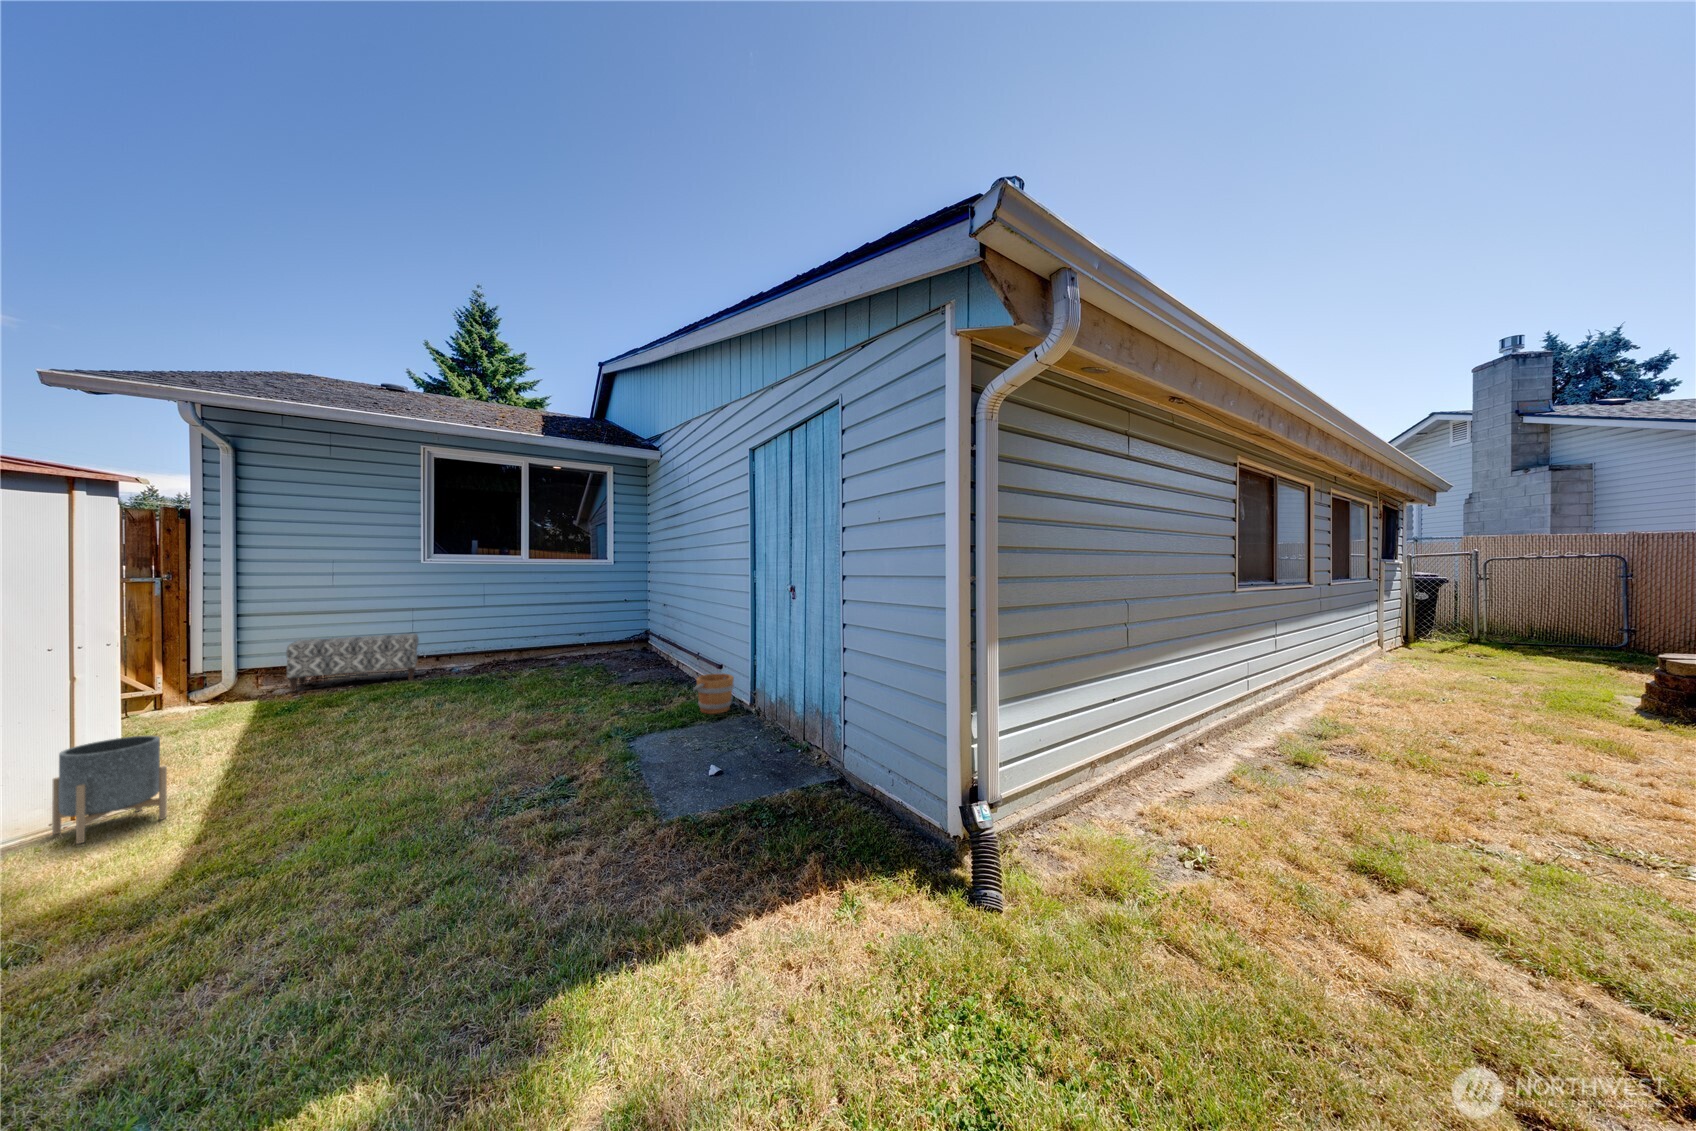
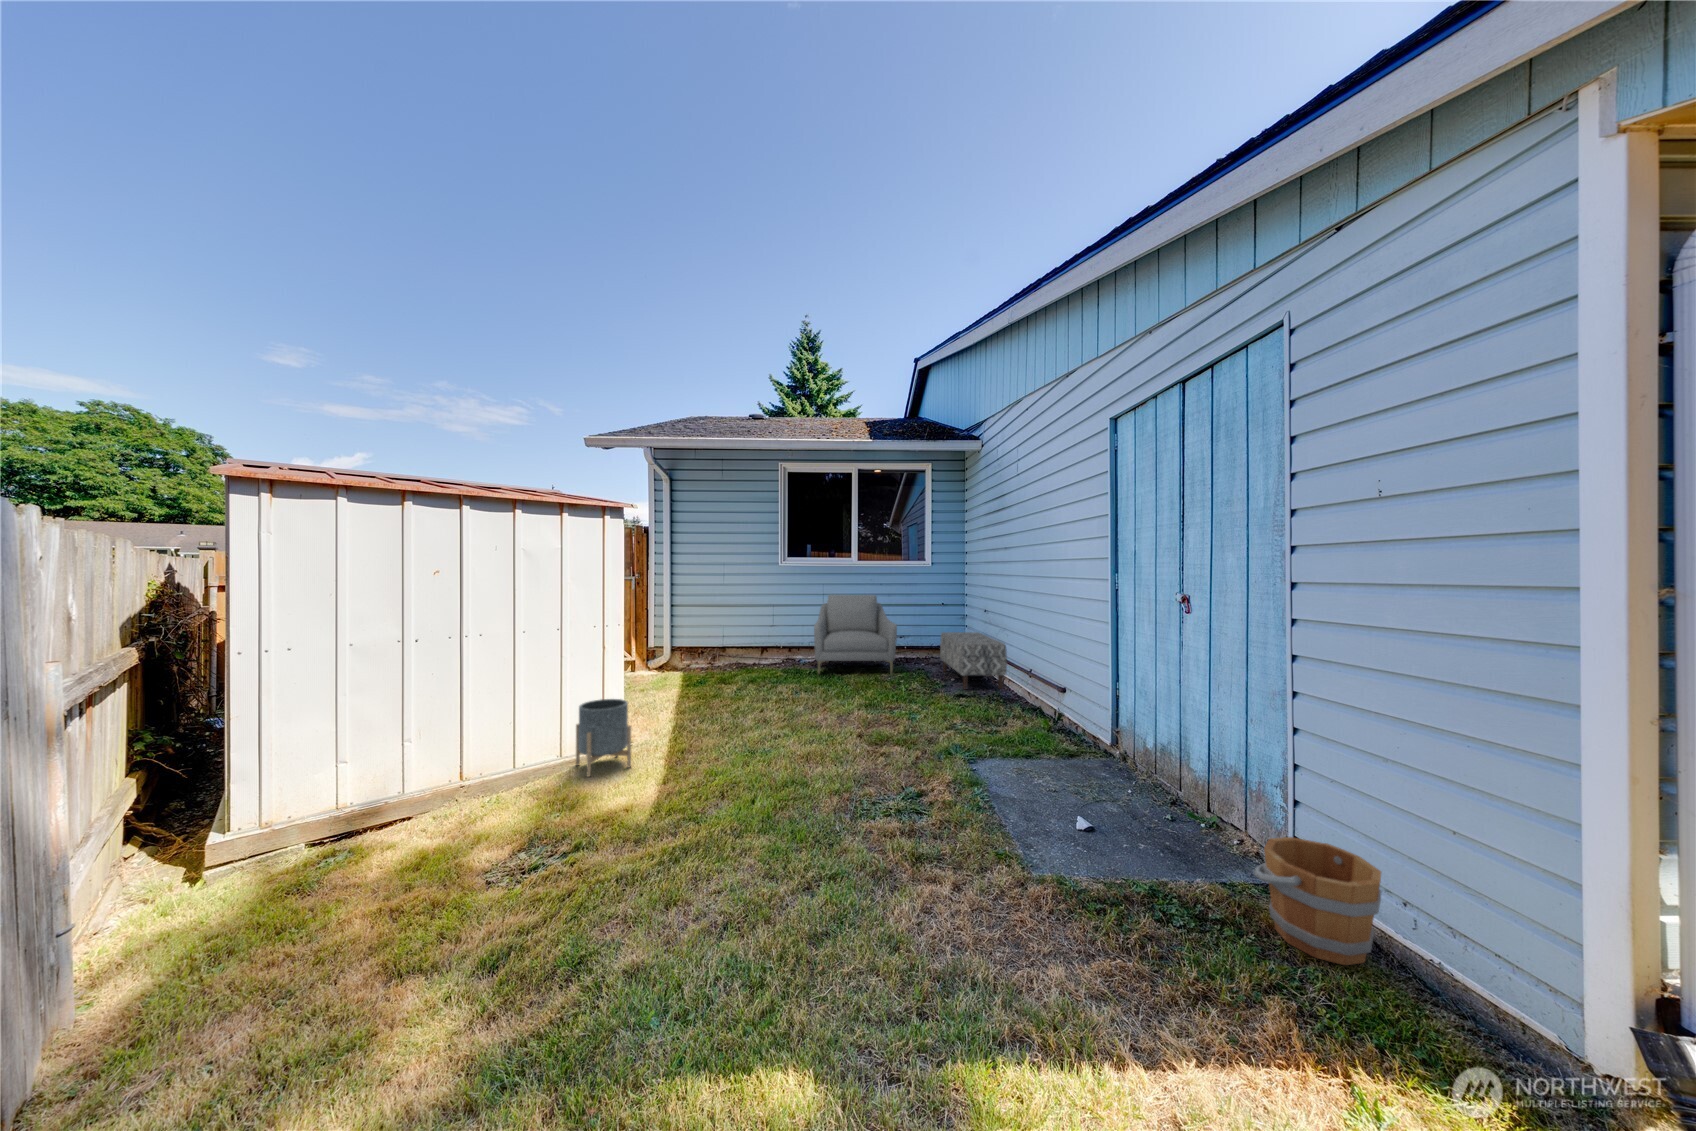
chair: none [470,594,570,680] -> present [814,595,897,673]
bench: present [286,634,419,692] -> present [940,632,1007,690]
bucket: present [693,674,734,714] -> present [1254,837,1381,965]

